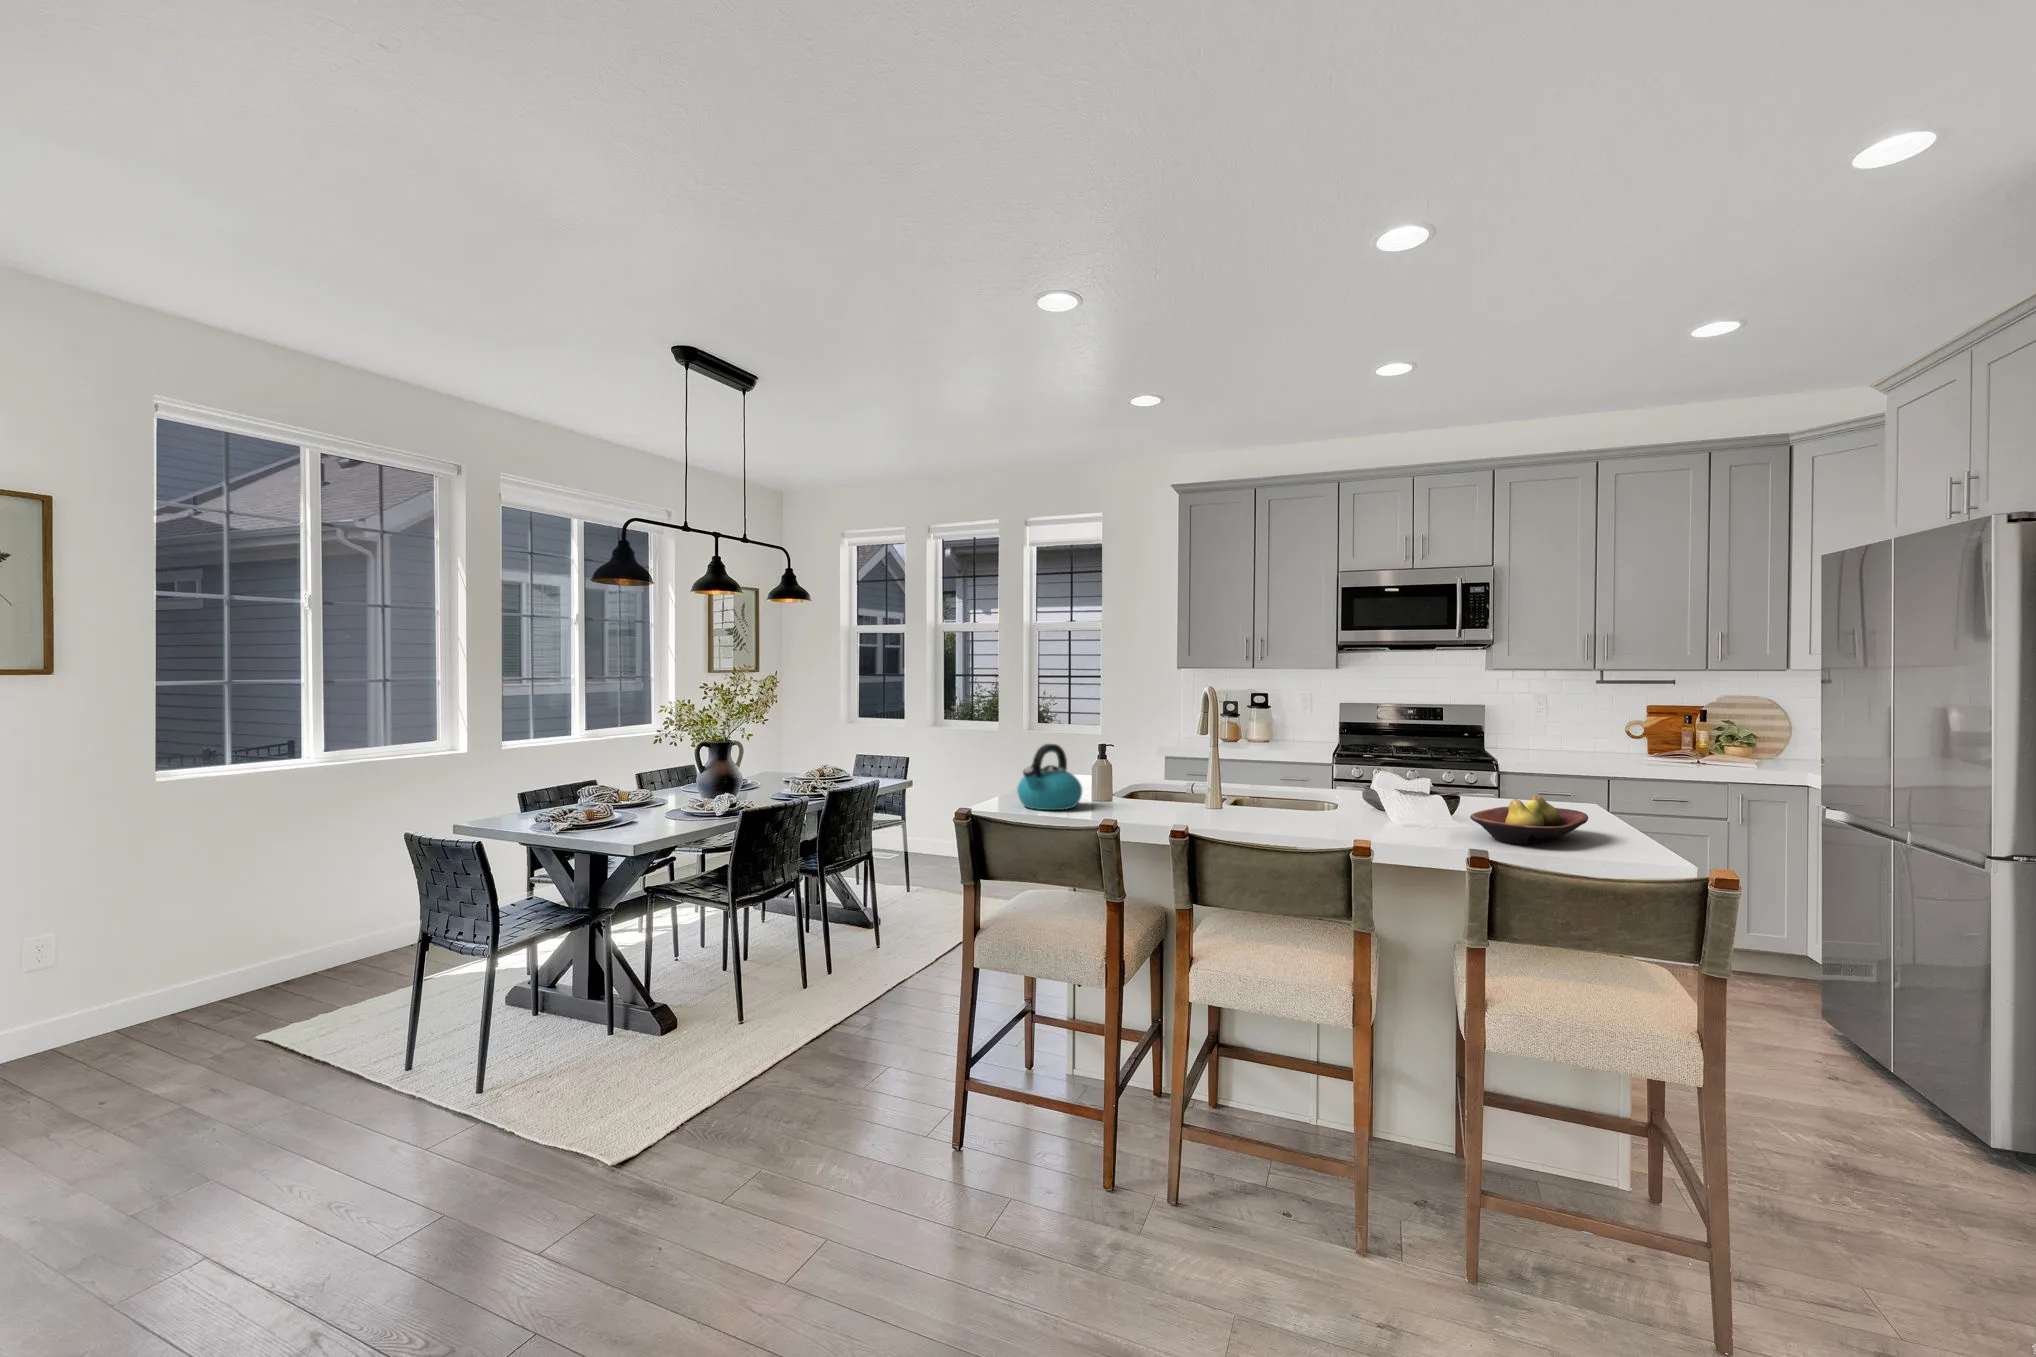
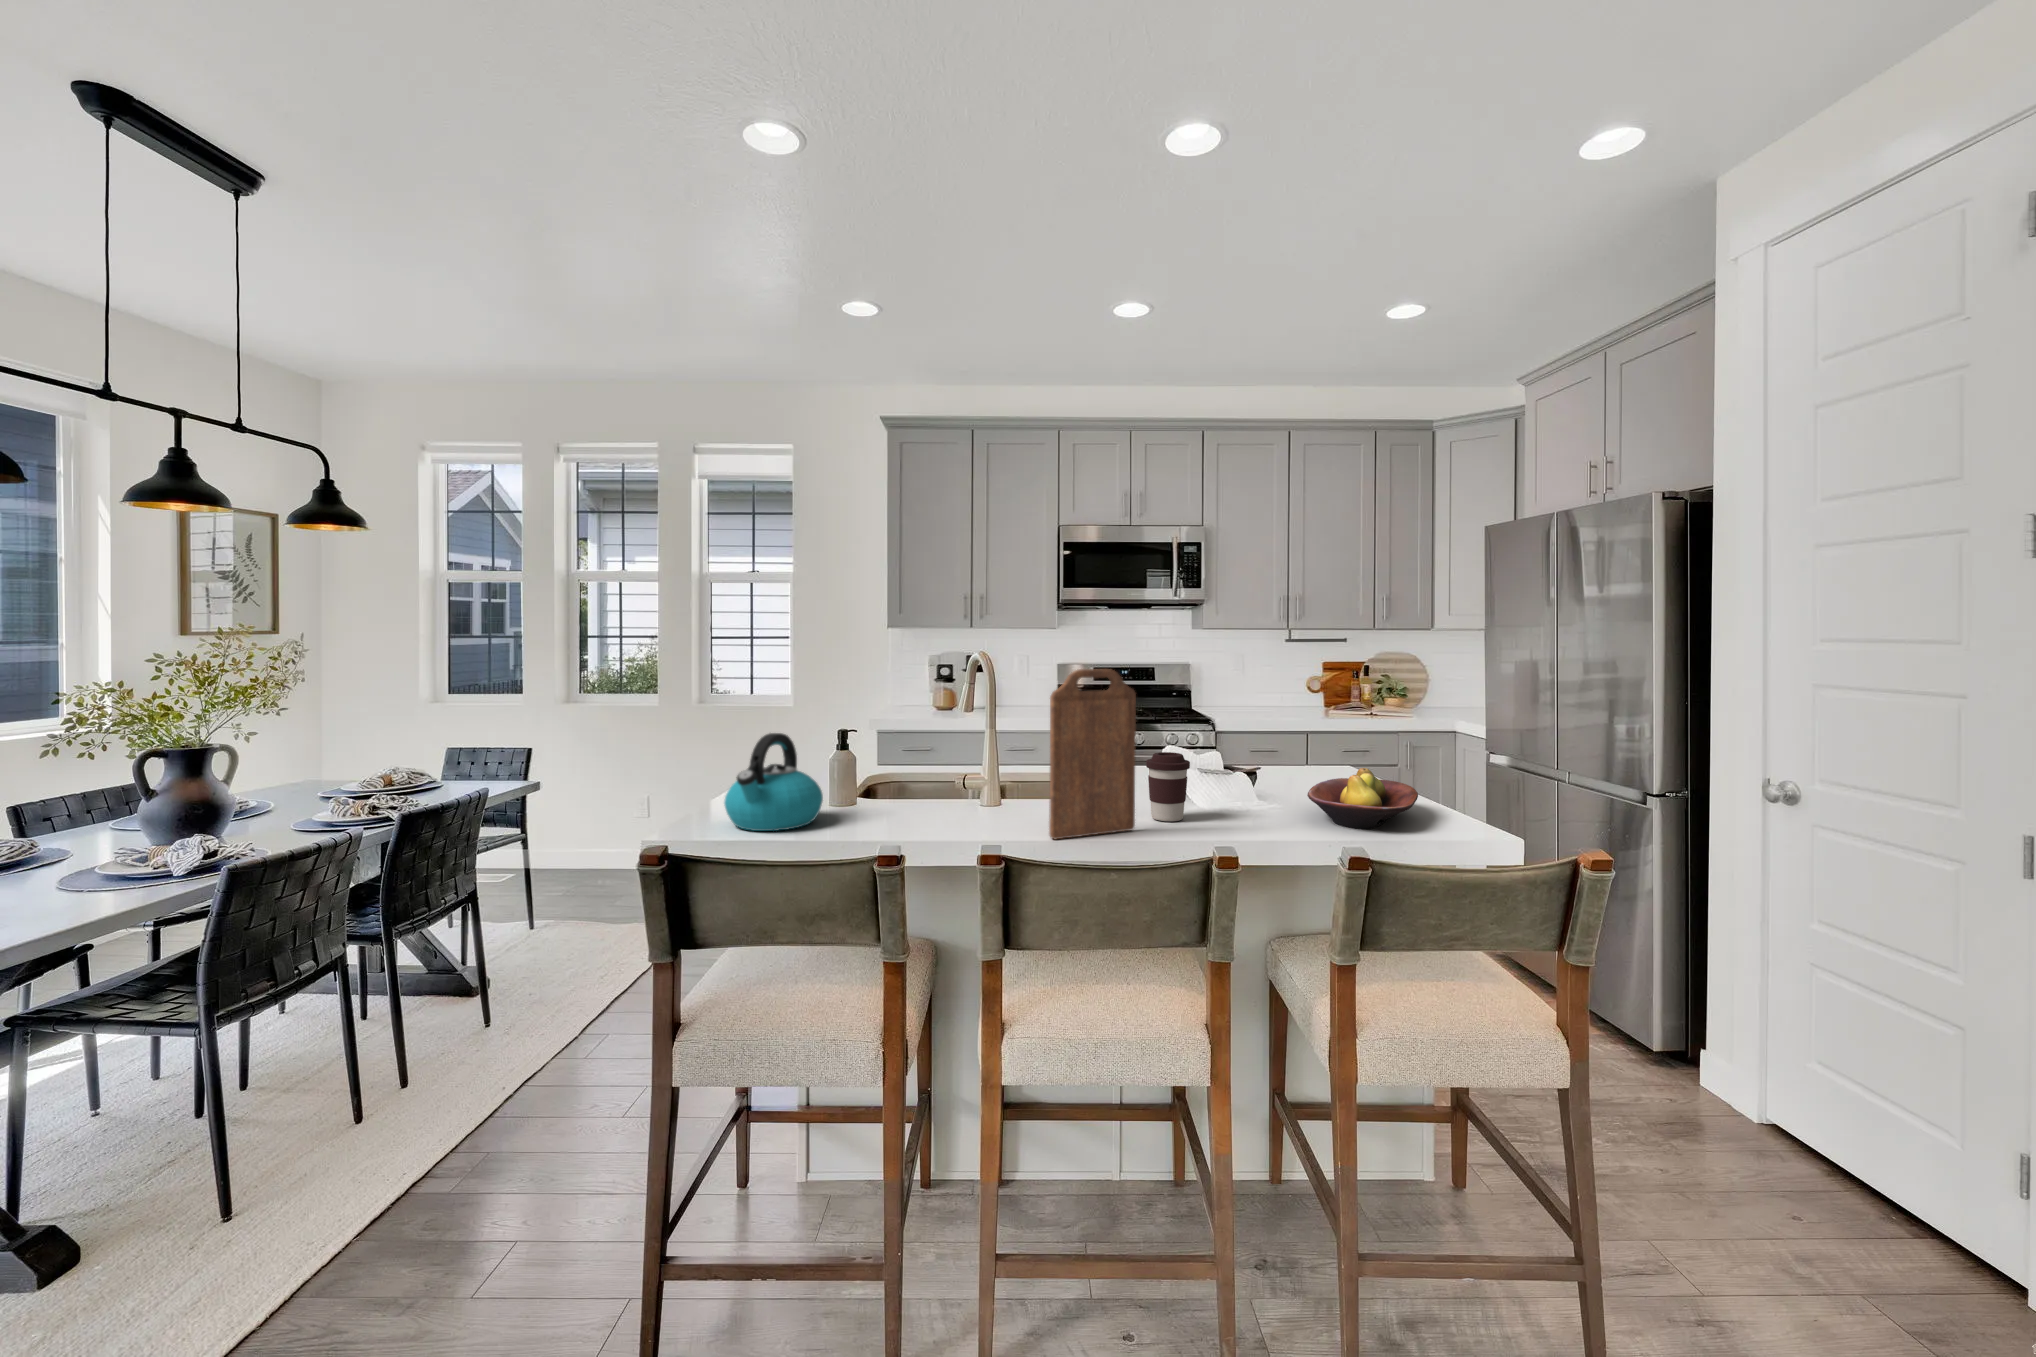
cutting board: none [1235,704,1308,830] -> present [1049,669,1136,839]
coffee cup: none [1327,772,1364,827] -> present [1146,752,1190,821]

